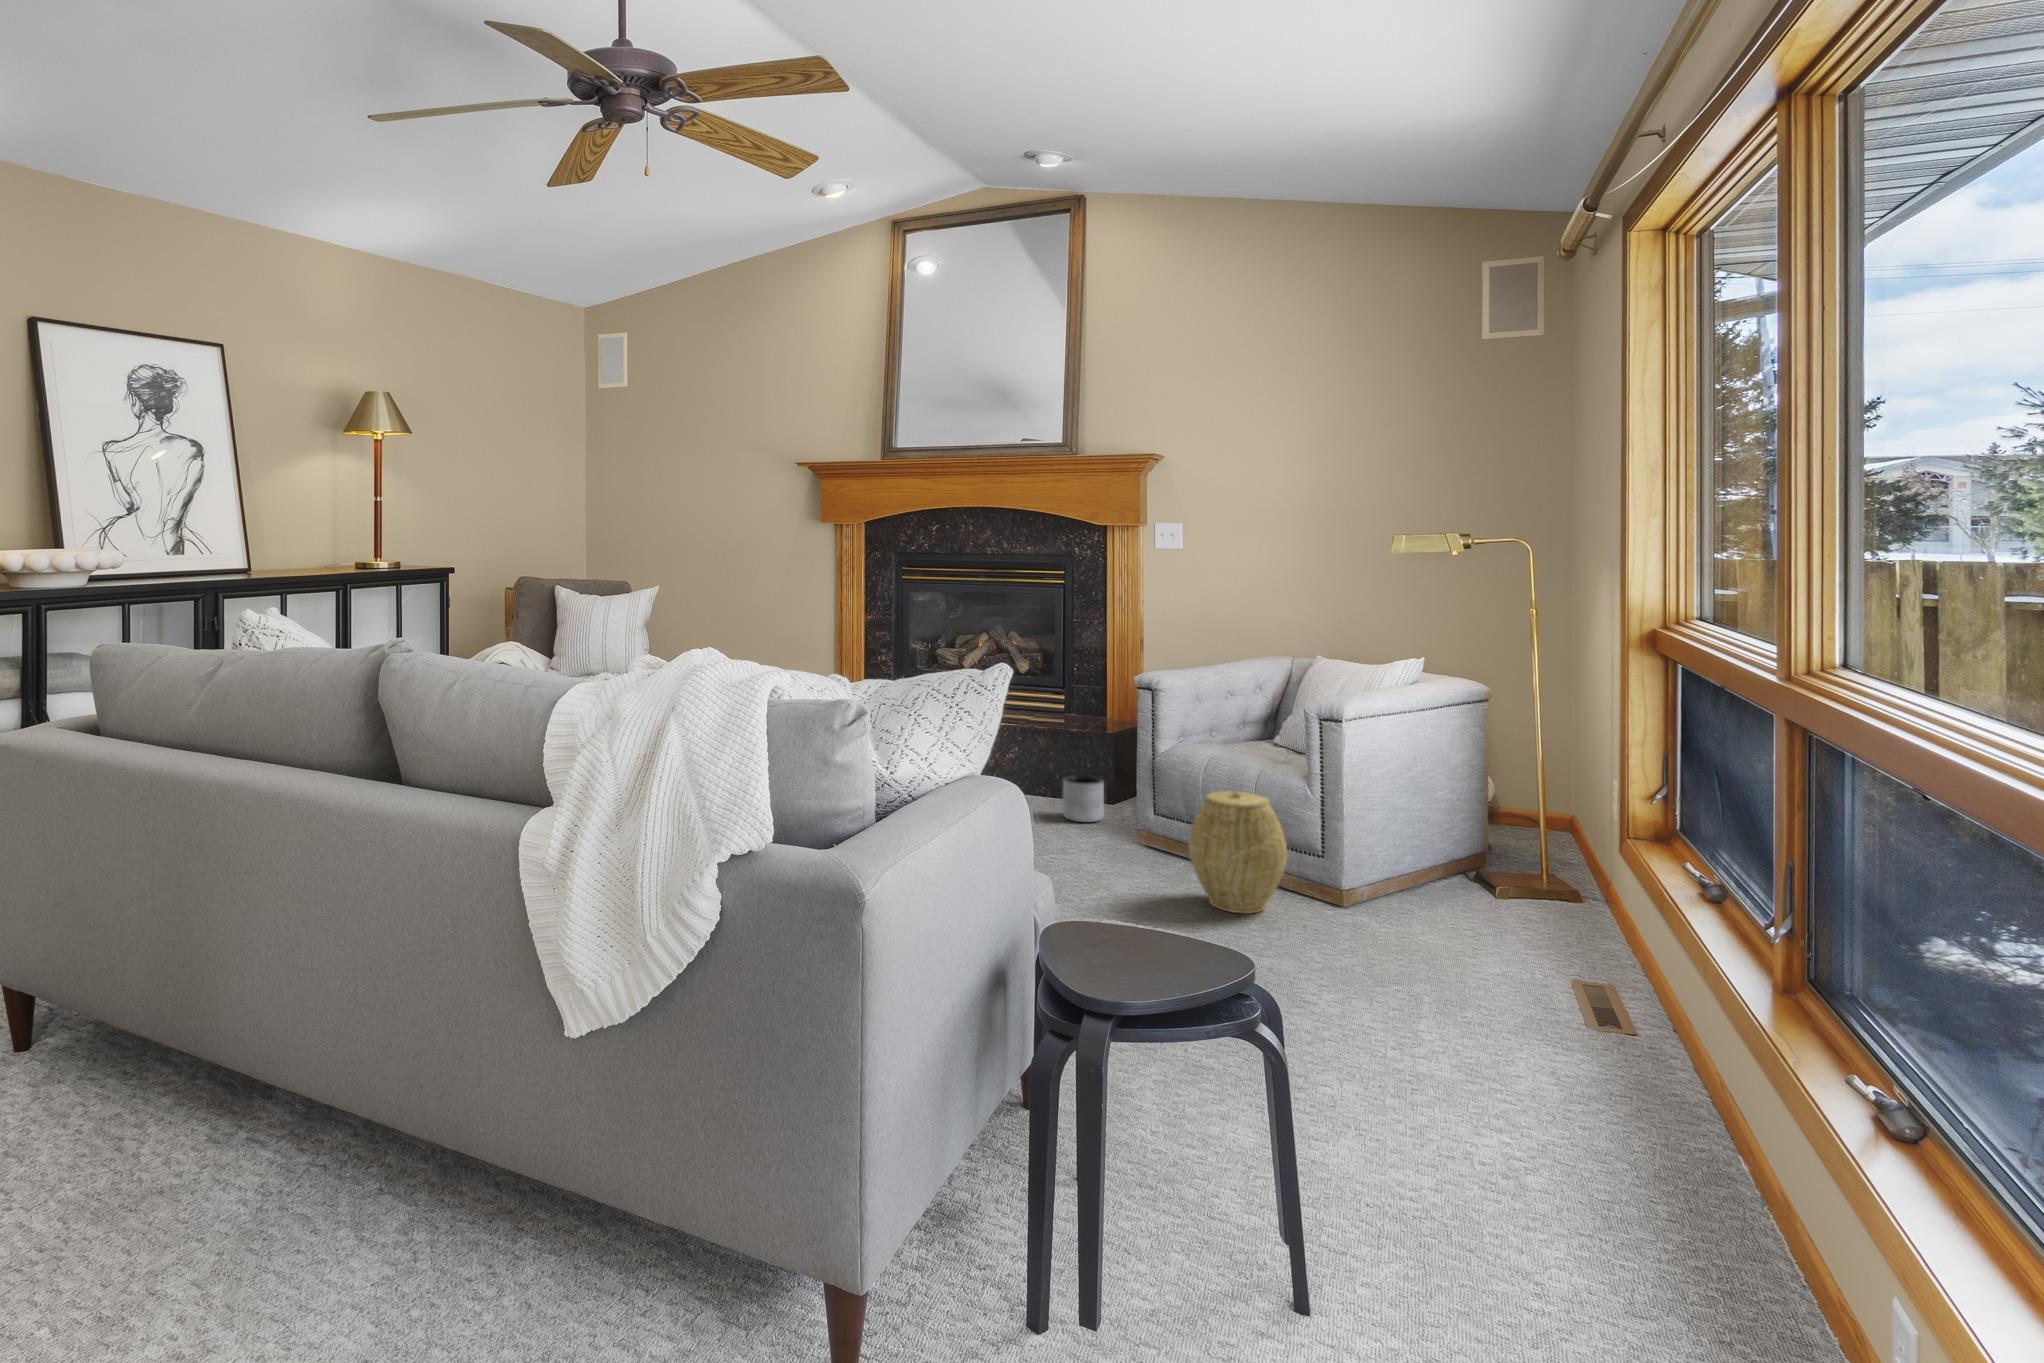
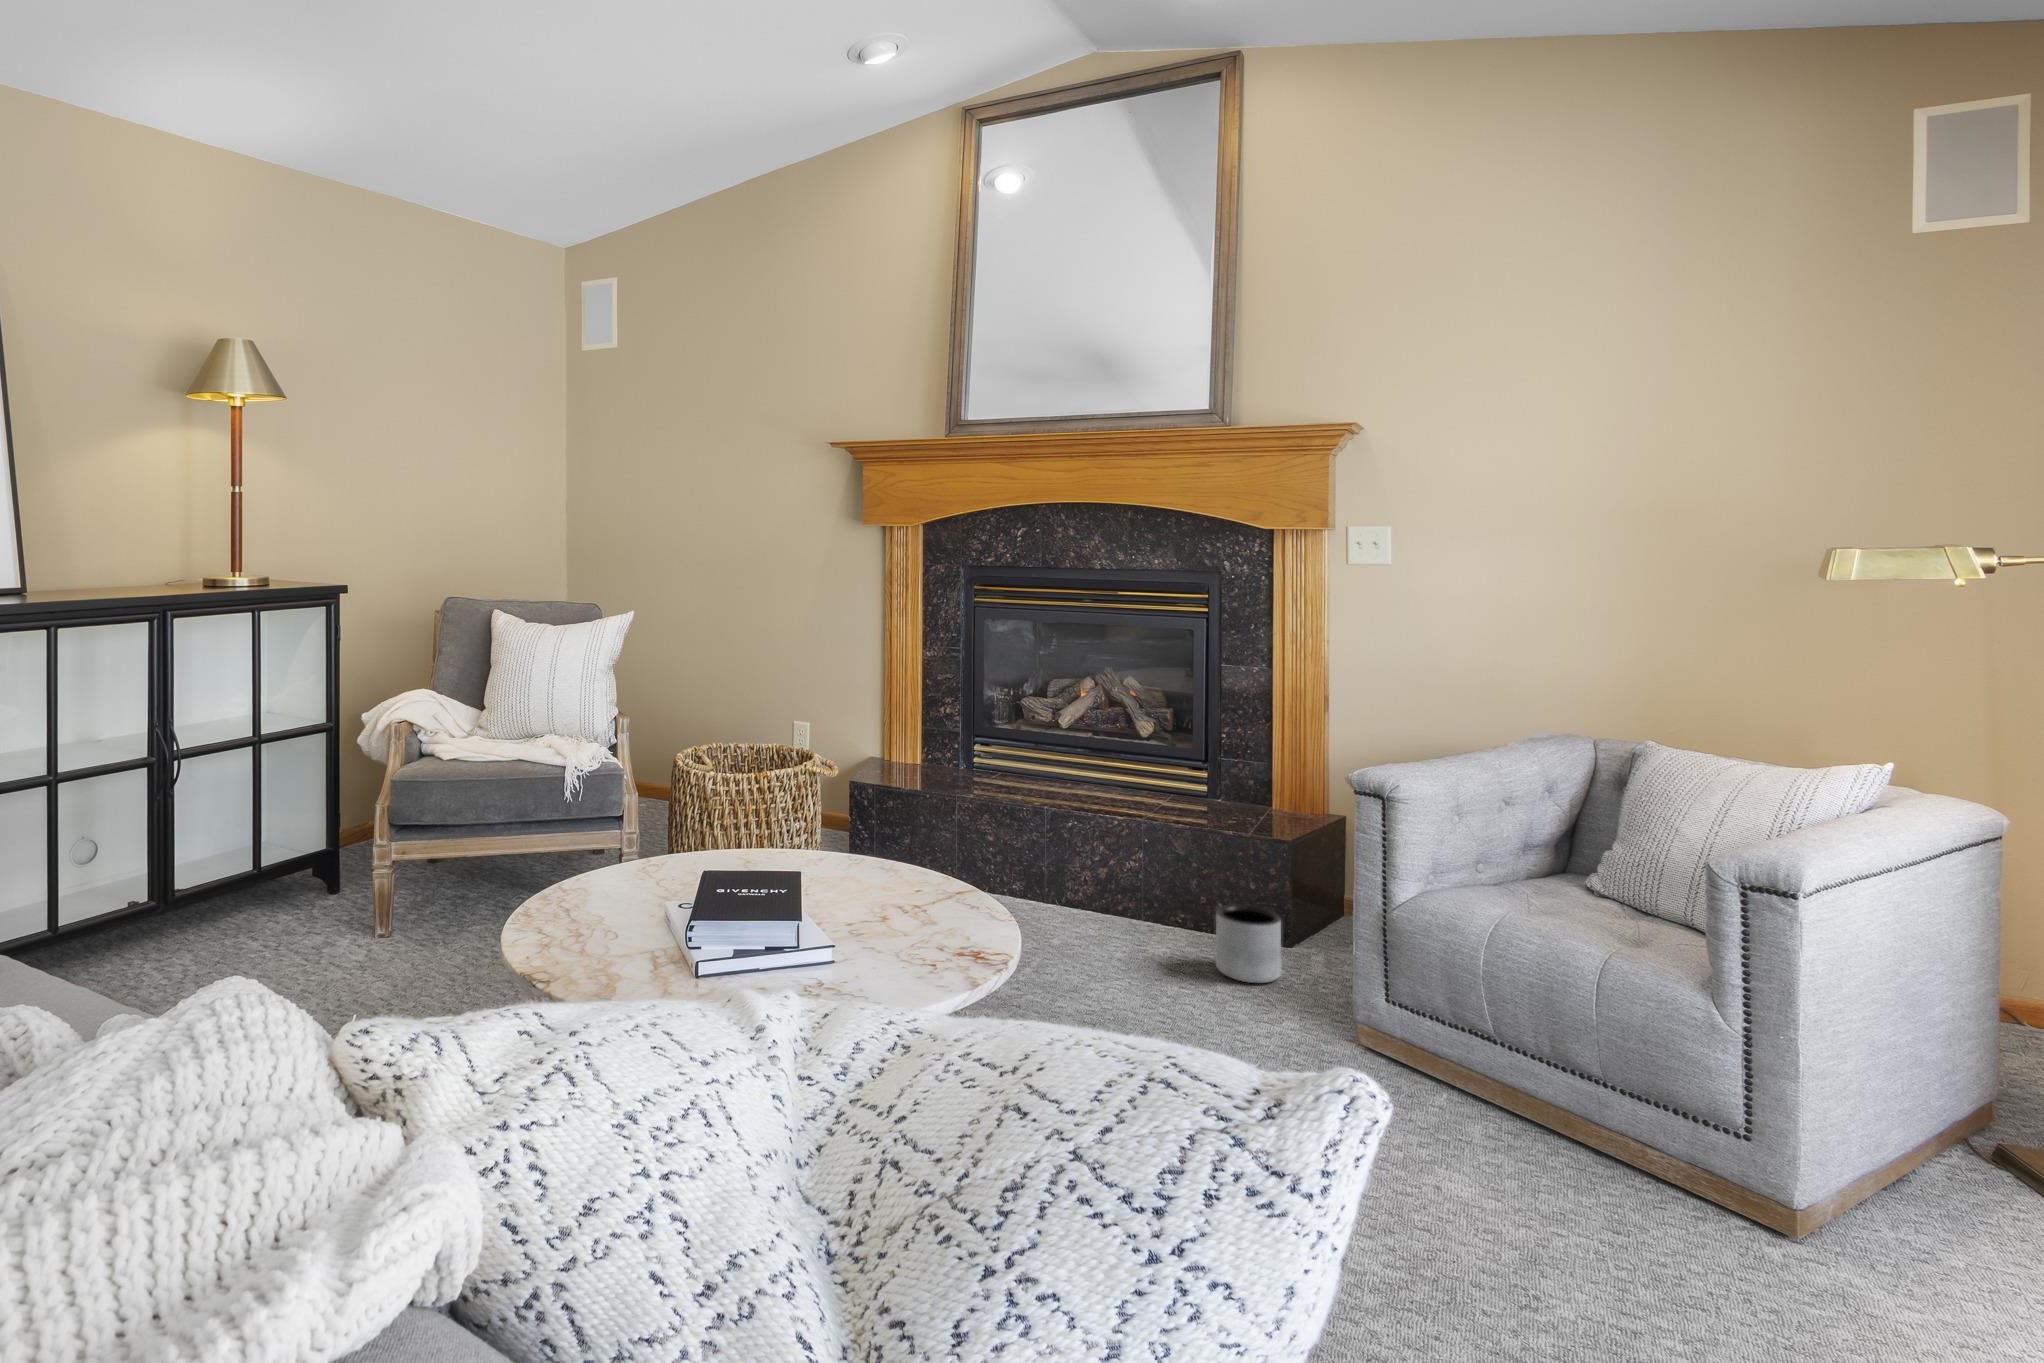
woven basket: present [1189,791,1287,914] -> none [1490,1009,1698,1260]

